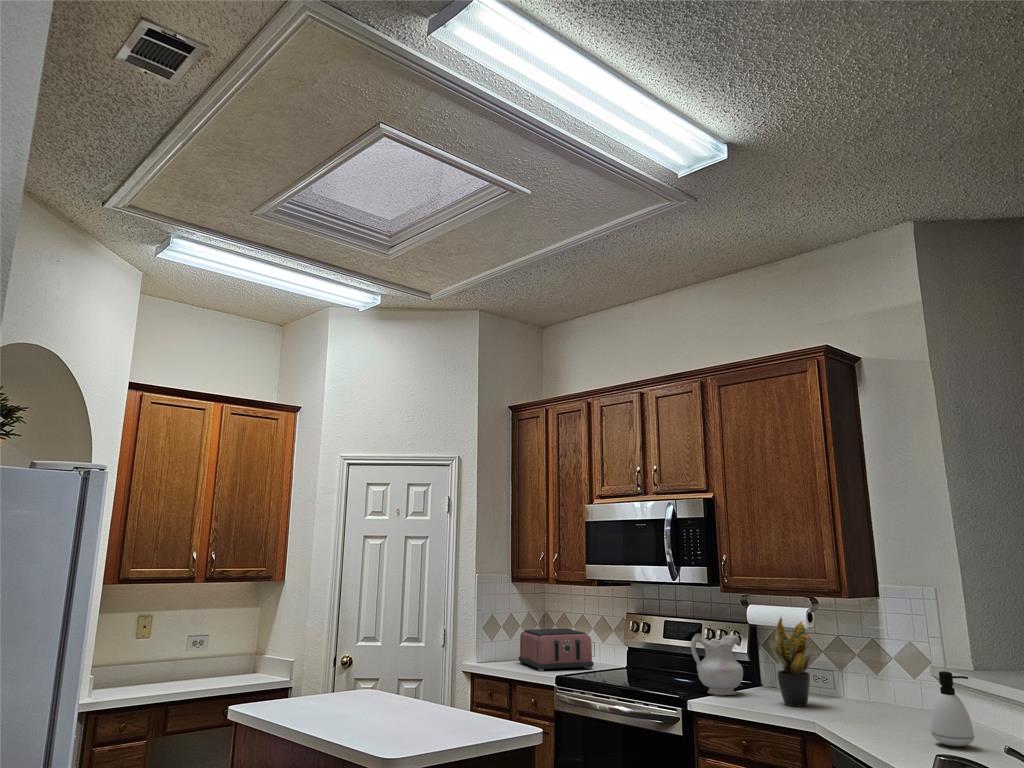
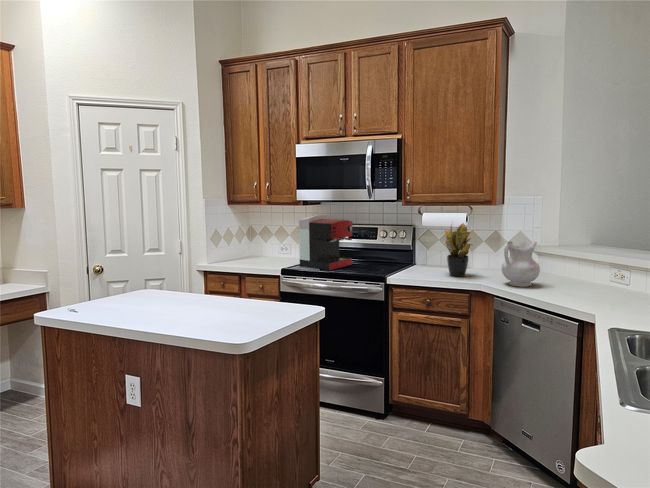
coffee maker: none [585,602,661,683] -> present [299,215,353,270]
toaster: present [519,628,594,671] -> none [240,235,298,266]
ceramic pitcher: present [691,634,743,695] -> present [501,241,540,287]
soap dispenser: present [931,671,974,746] -> none [572,251,602,295]

